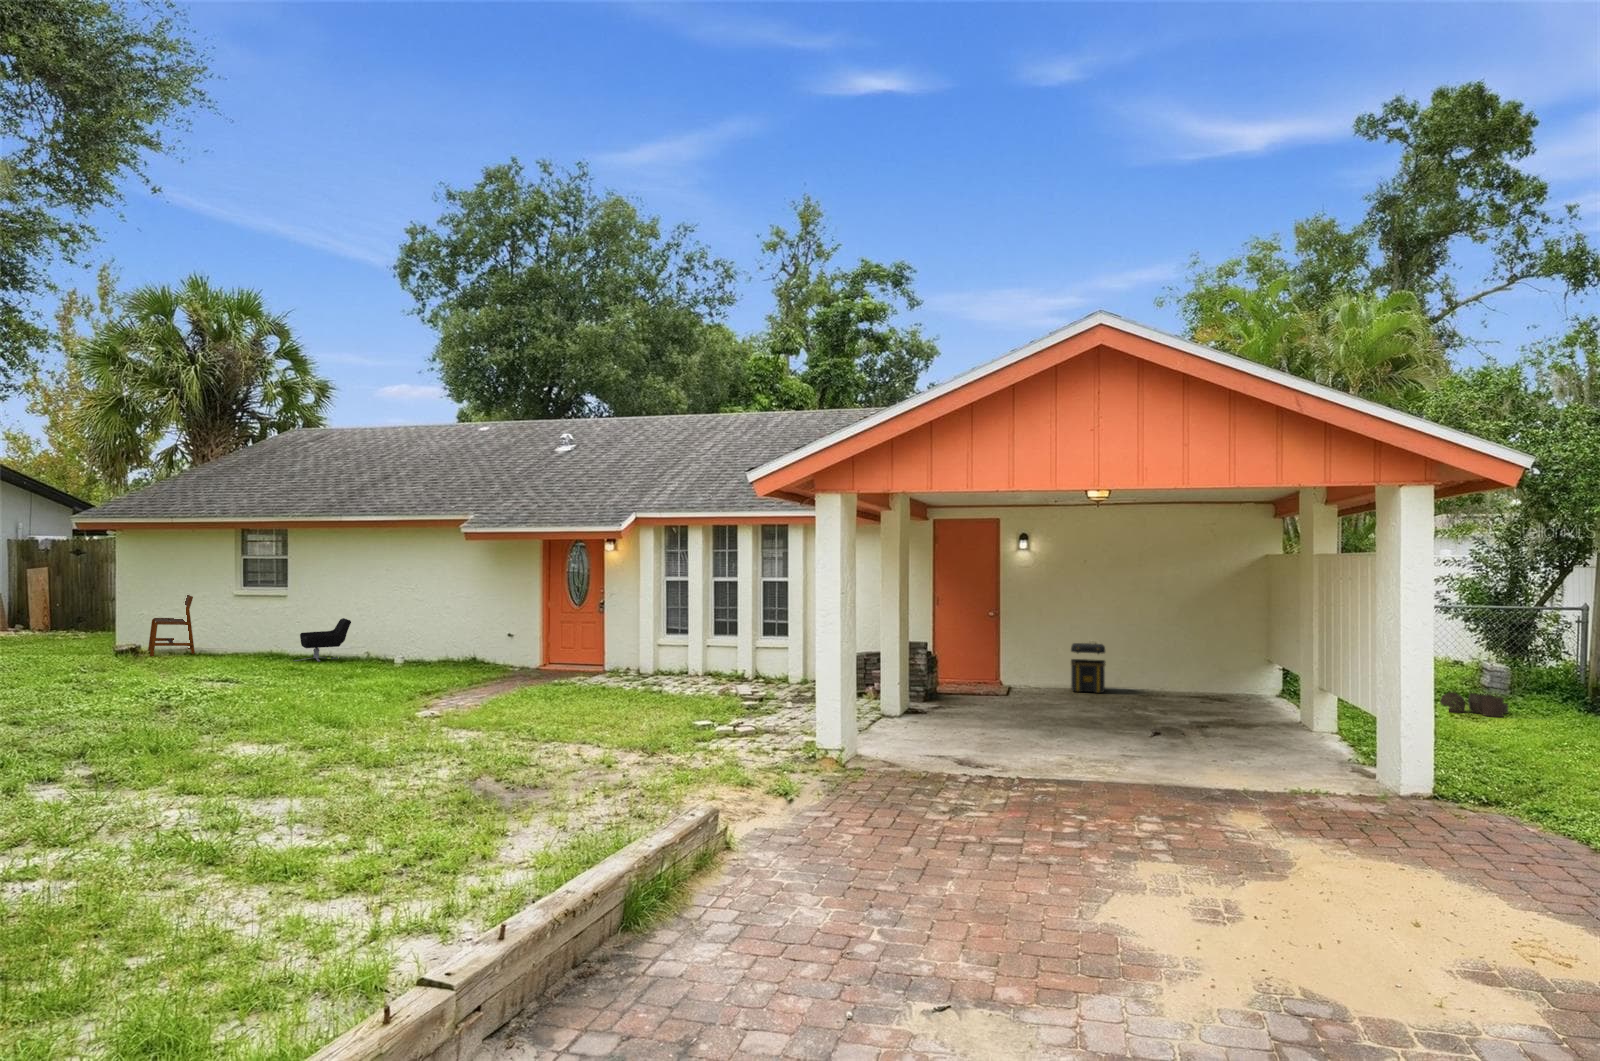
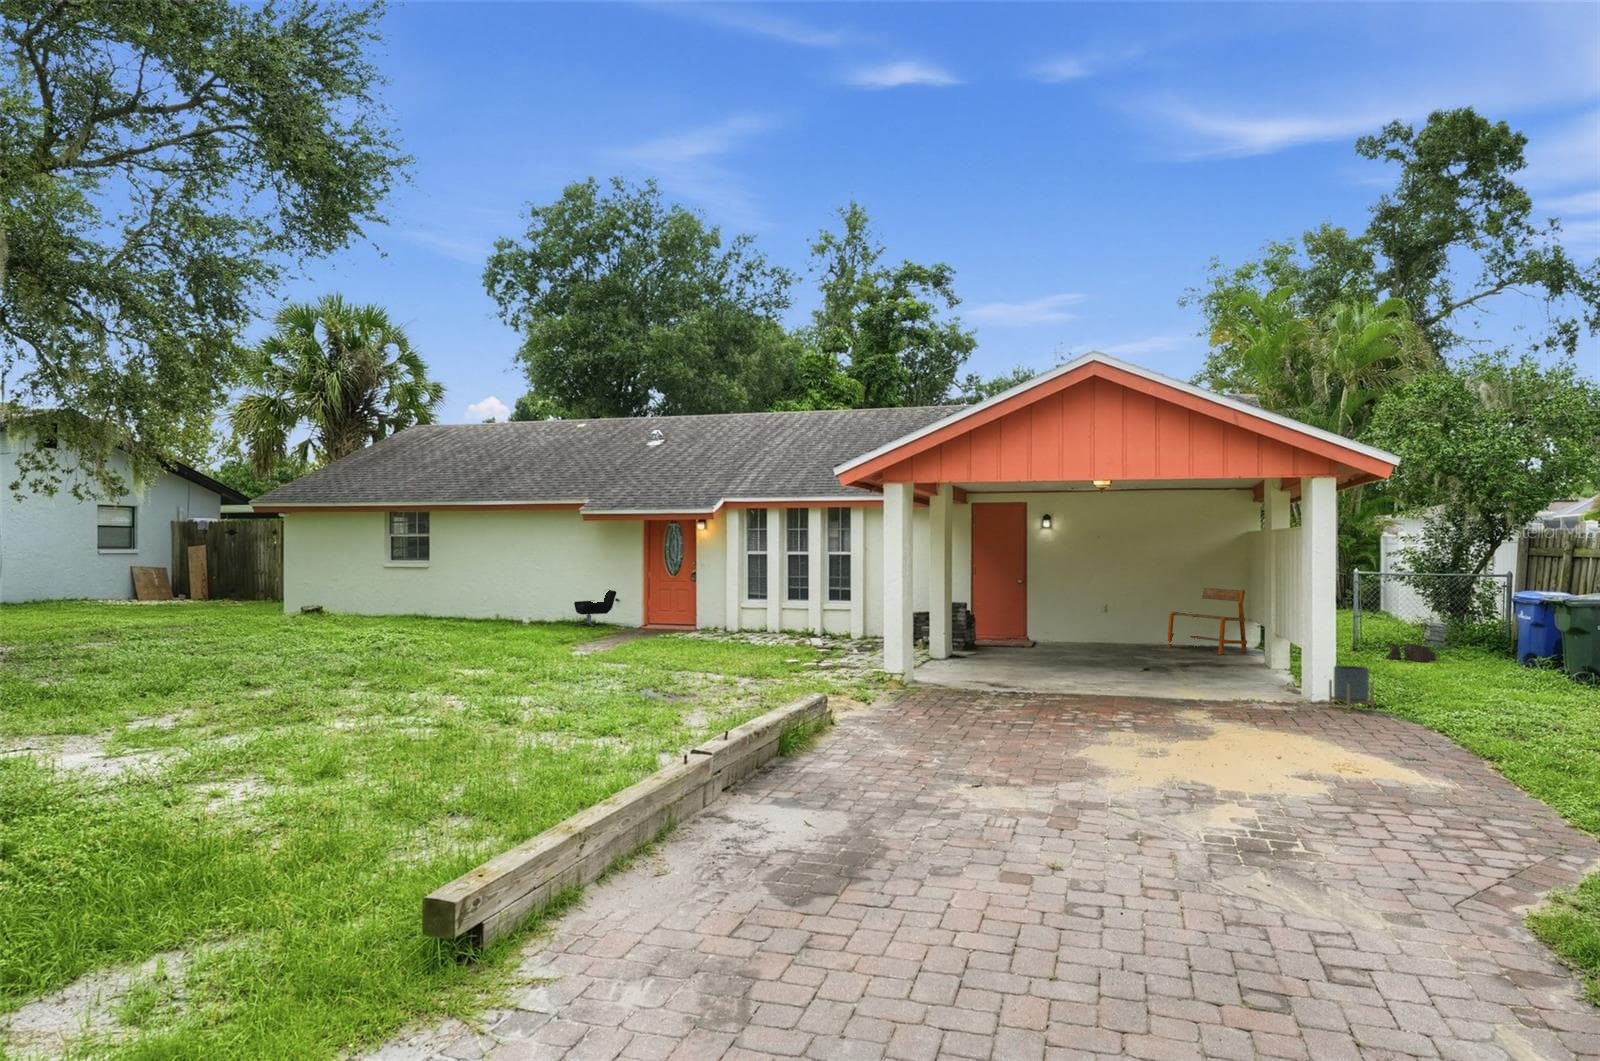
bench: present [148,595,195,656] -> present [1167,588,1247,654]
lounge chair: present [295,618,351,661] -> present [574,590,616,626]
toolbox: present [1071,643,1106,693] -> none [1082,605,1111,645]
planter: none [1434,744,1501,813] -> present [1329,666,1374,712]

